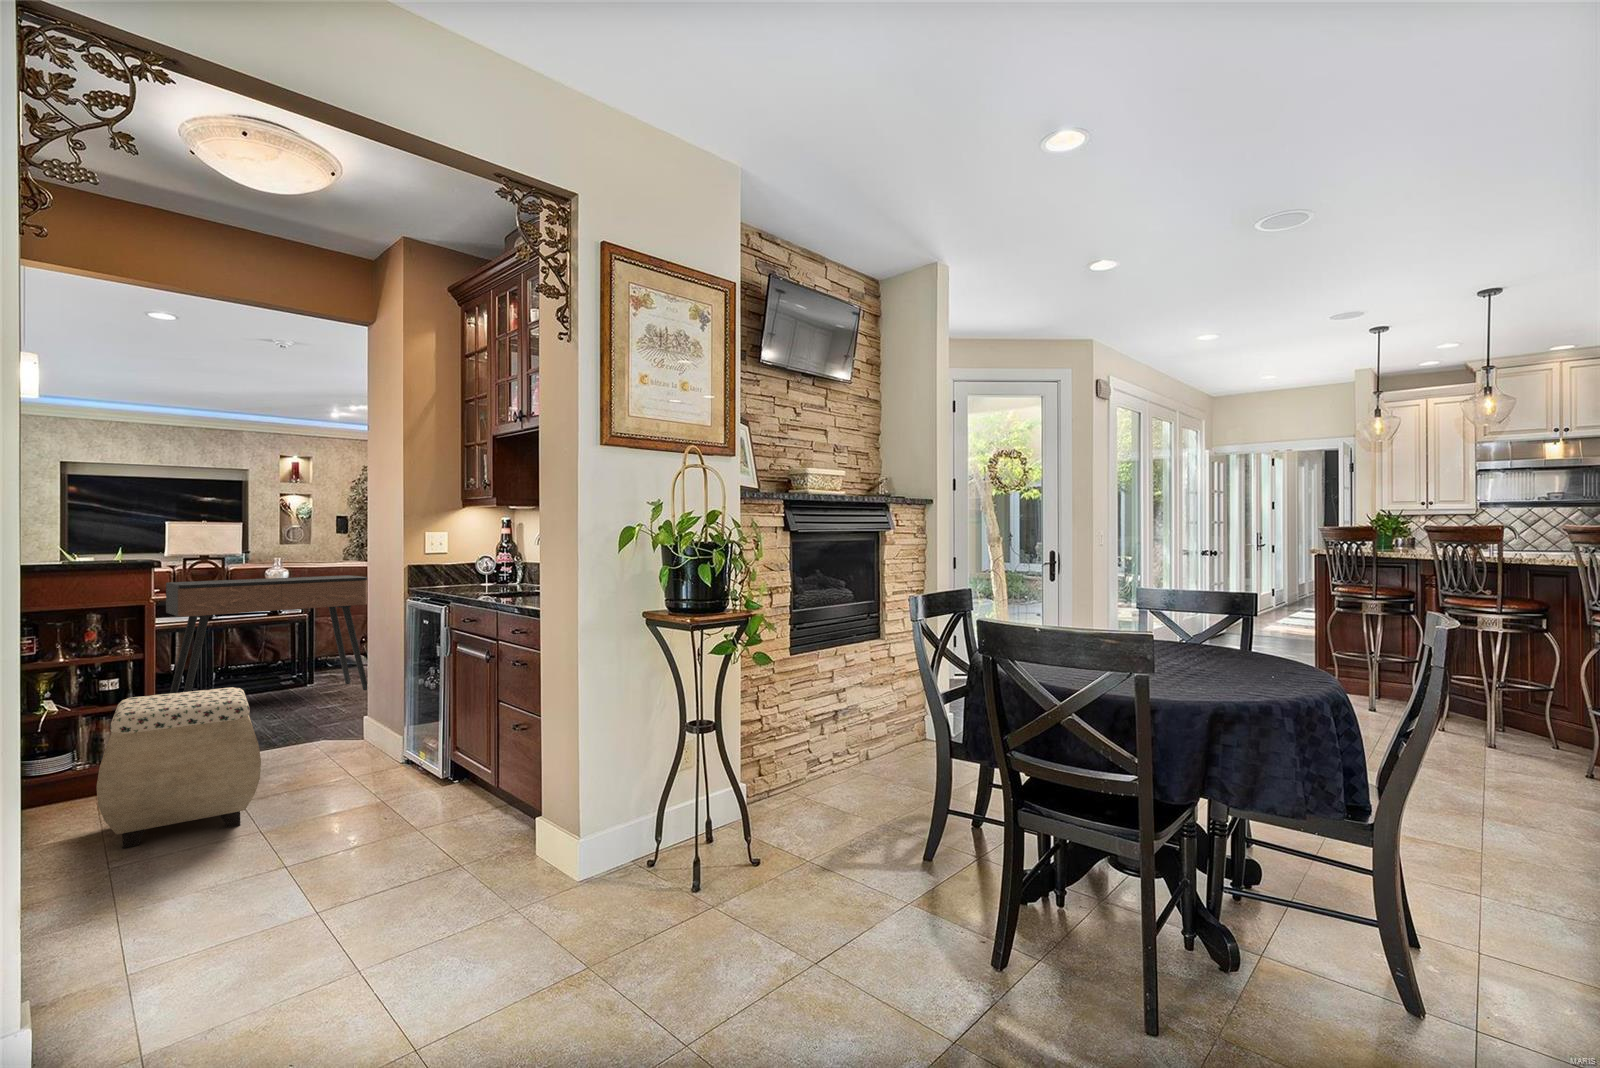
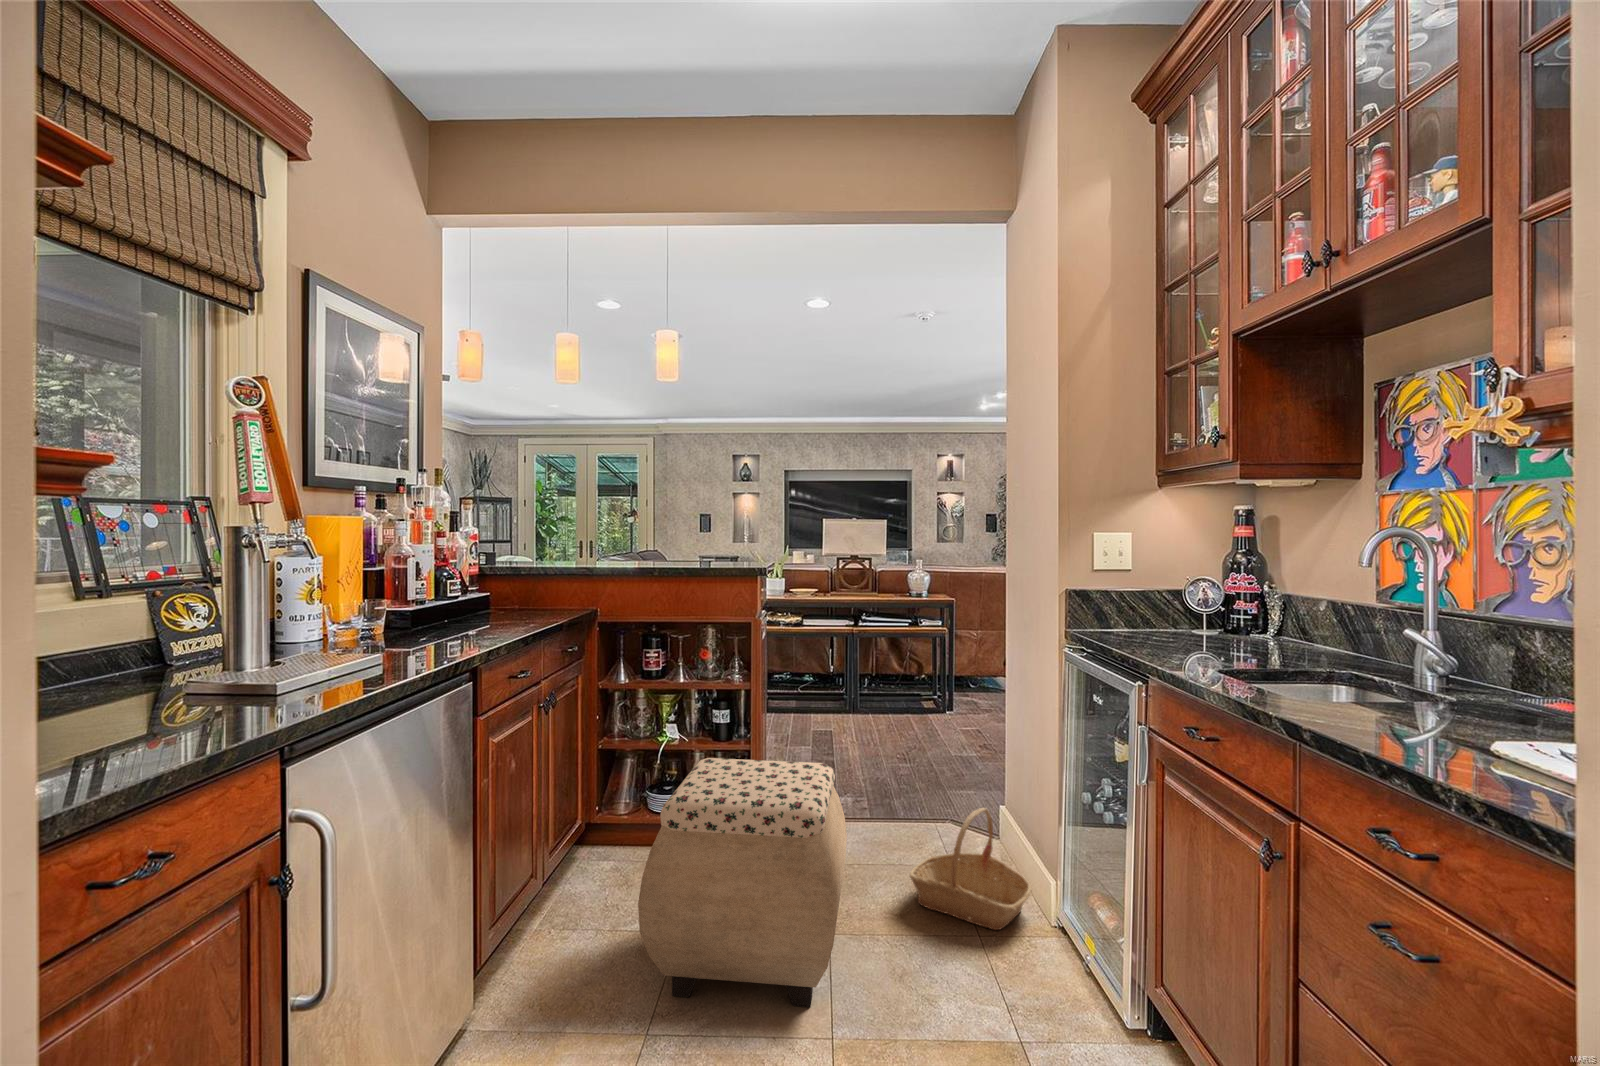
console table: present [166,575,367,693] -> none [815,585,1012,739]
basket: none [300,706,388,775] -> present [910,808,1032,930]

